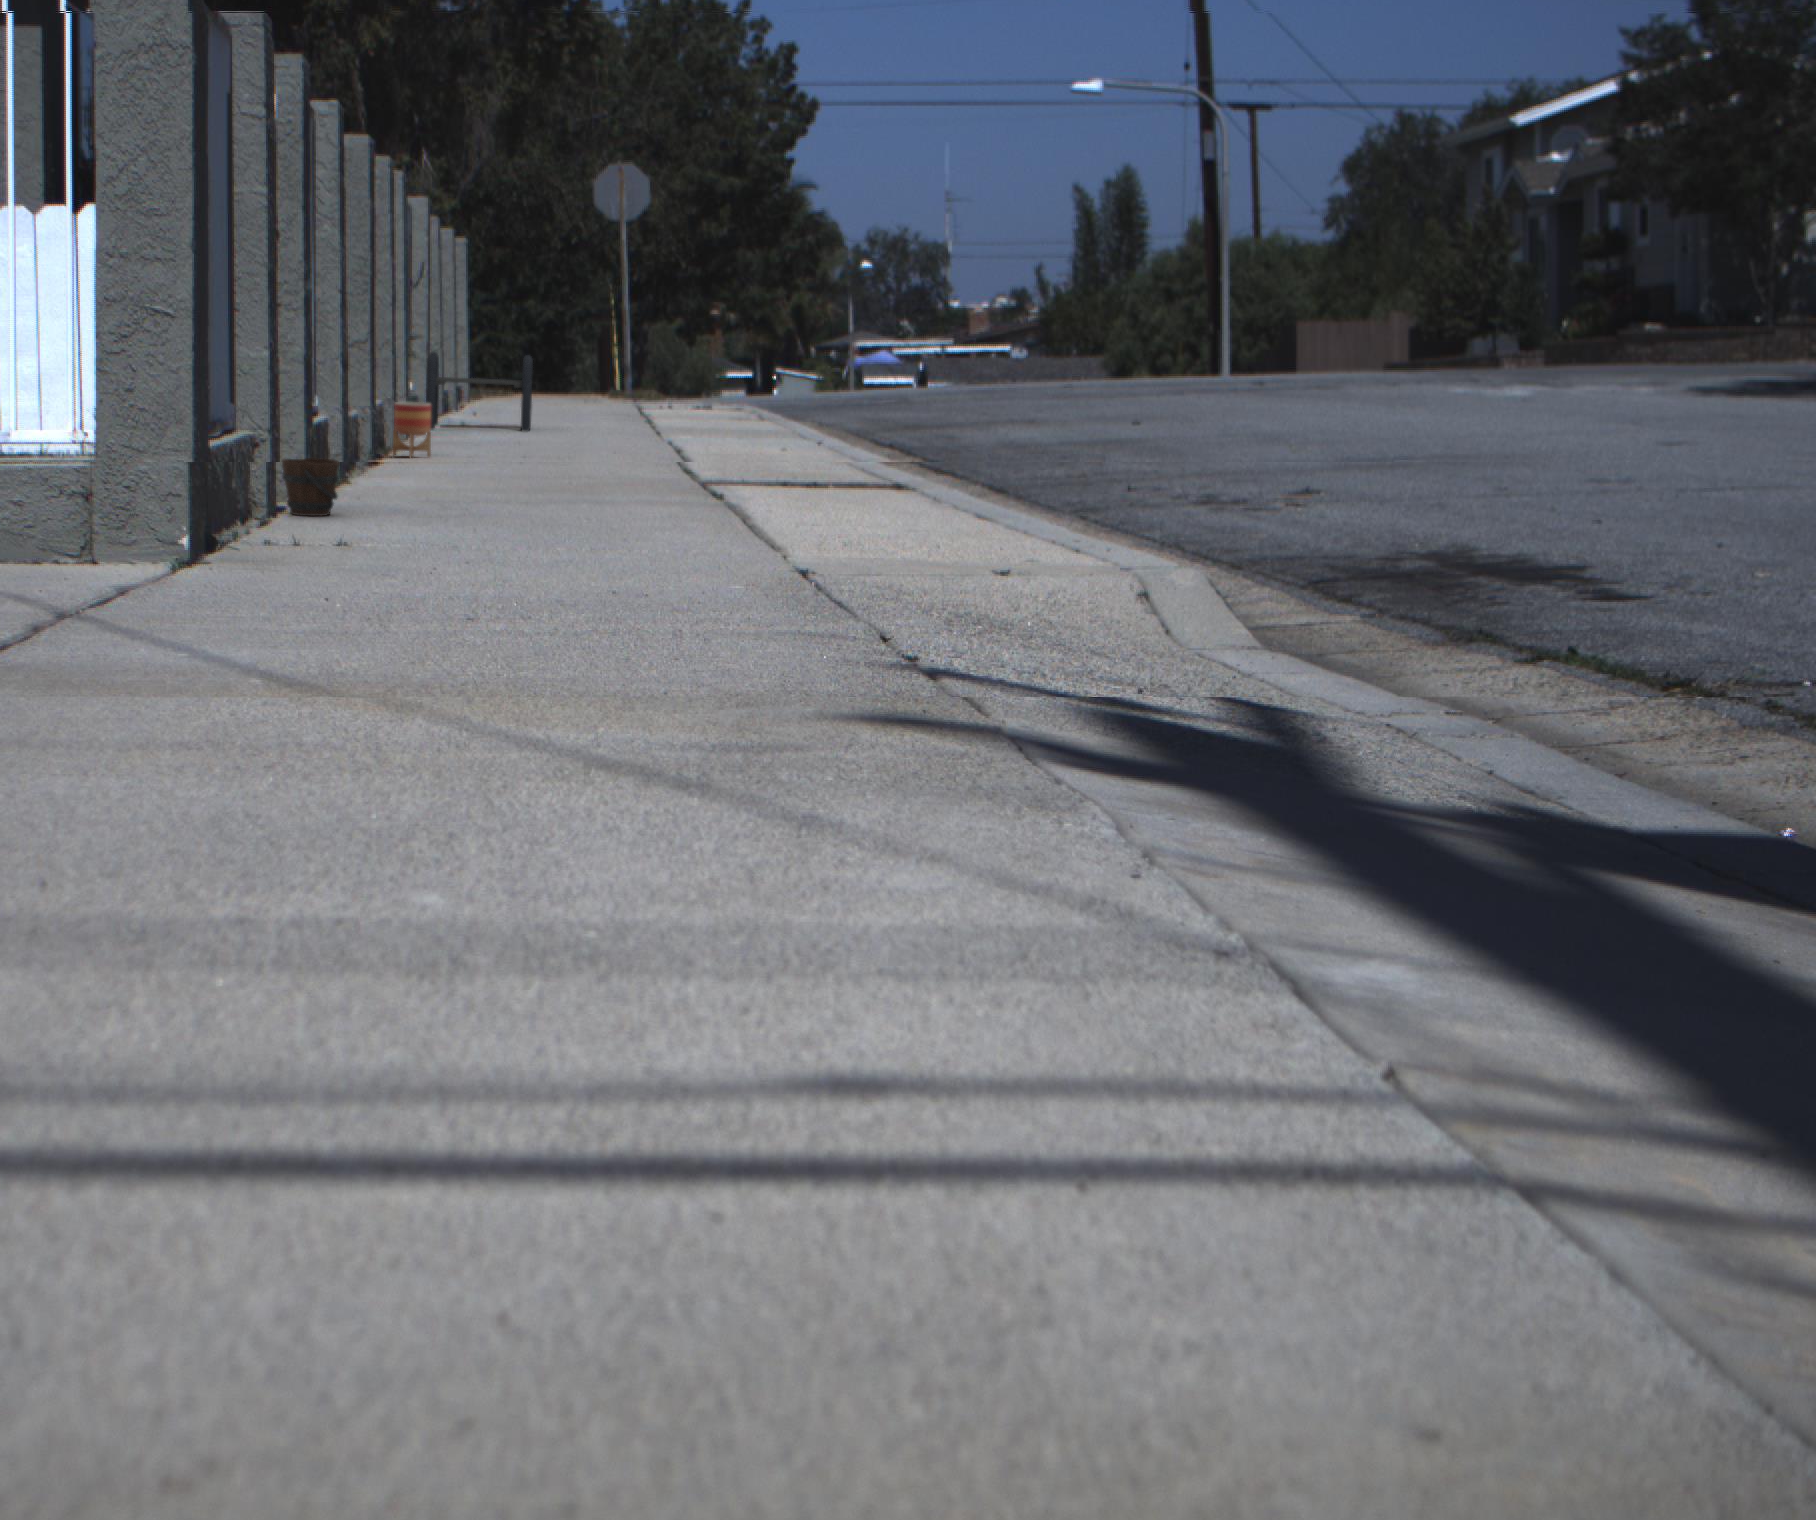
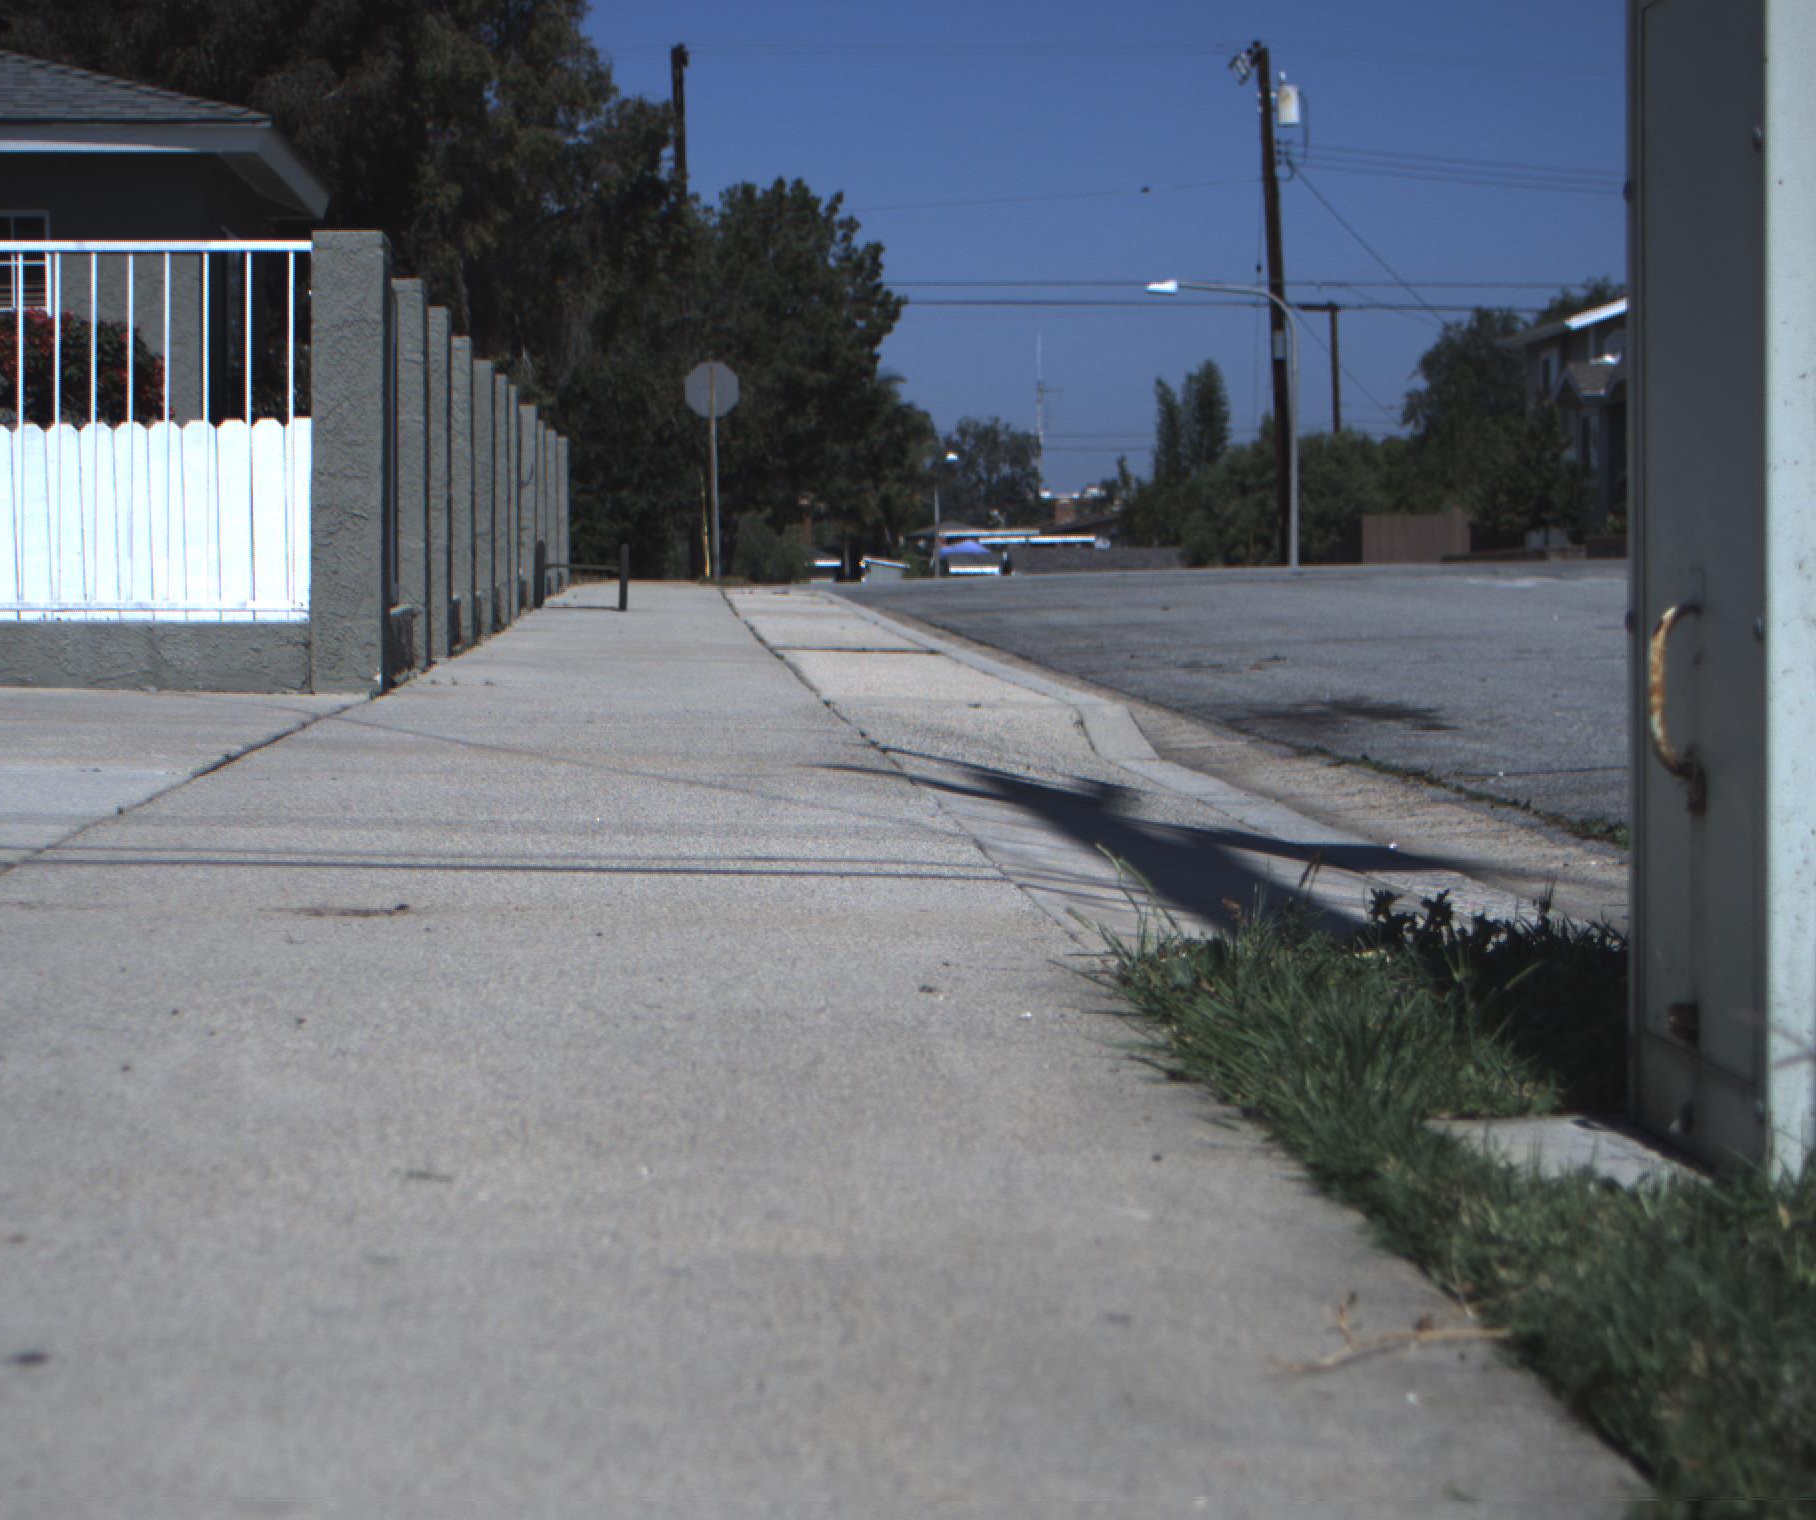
planter: present [393,402,431,457] -> none [509,583,542,632]
bucket: present [282,458,340,516] -> none [435,623,480,668]

